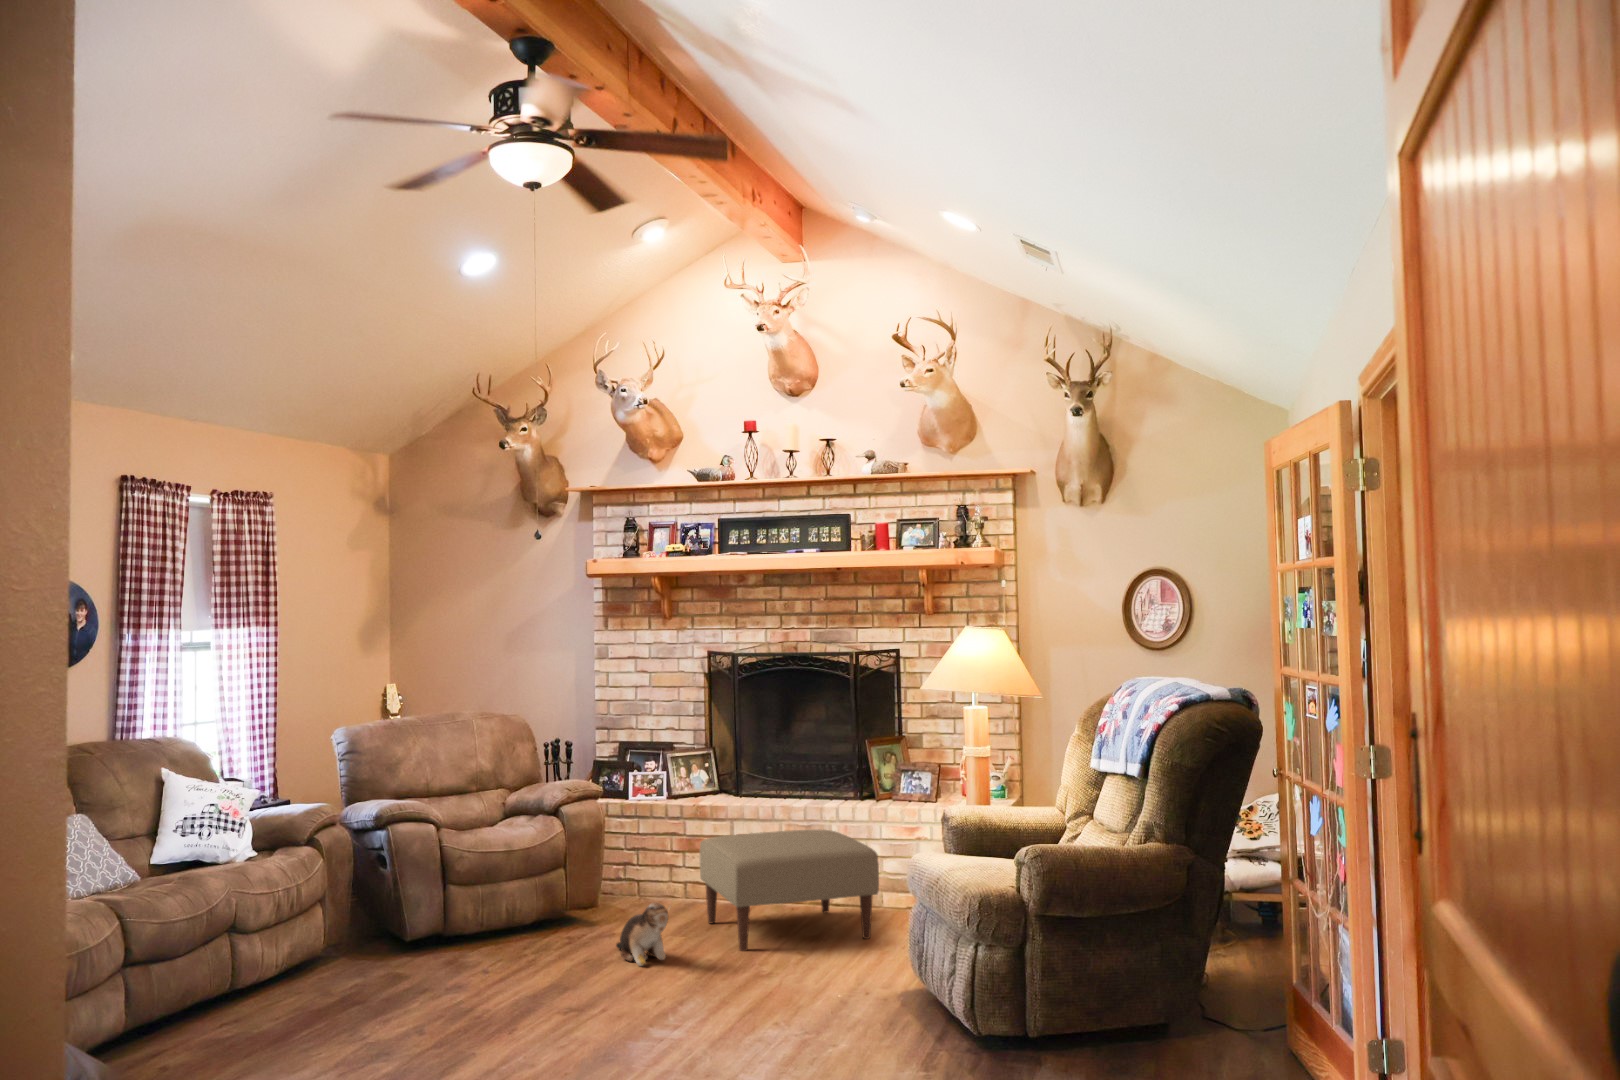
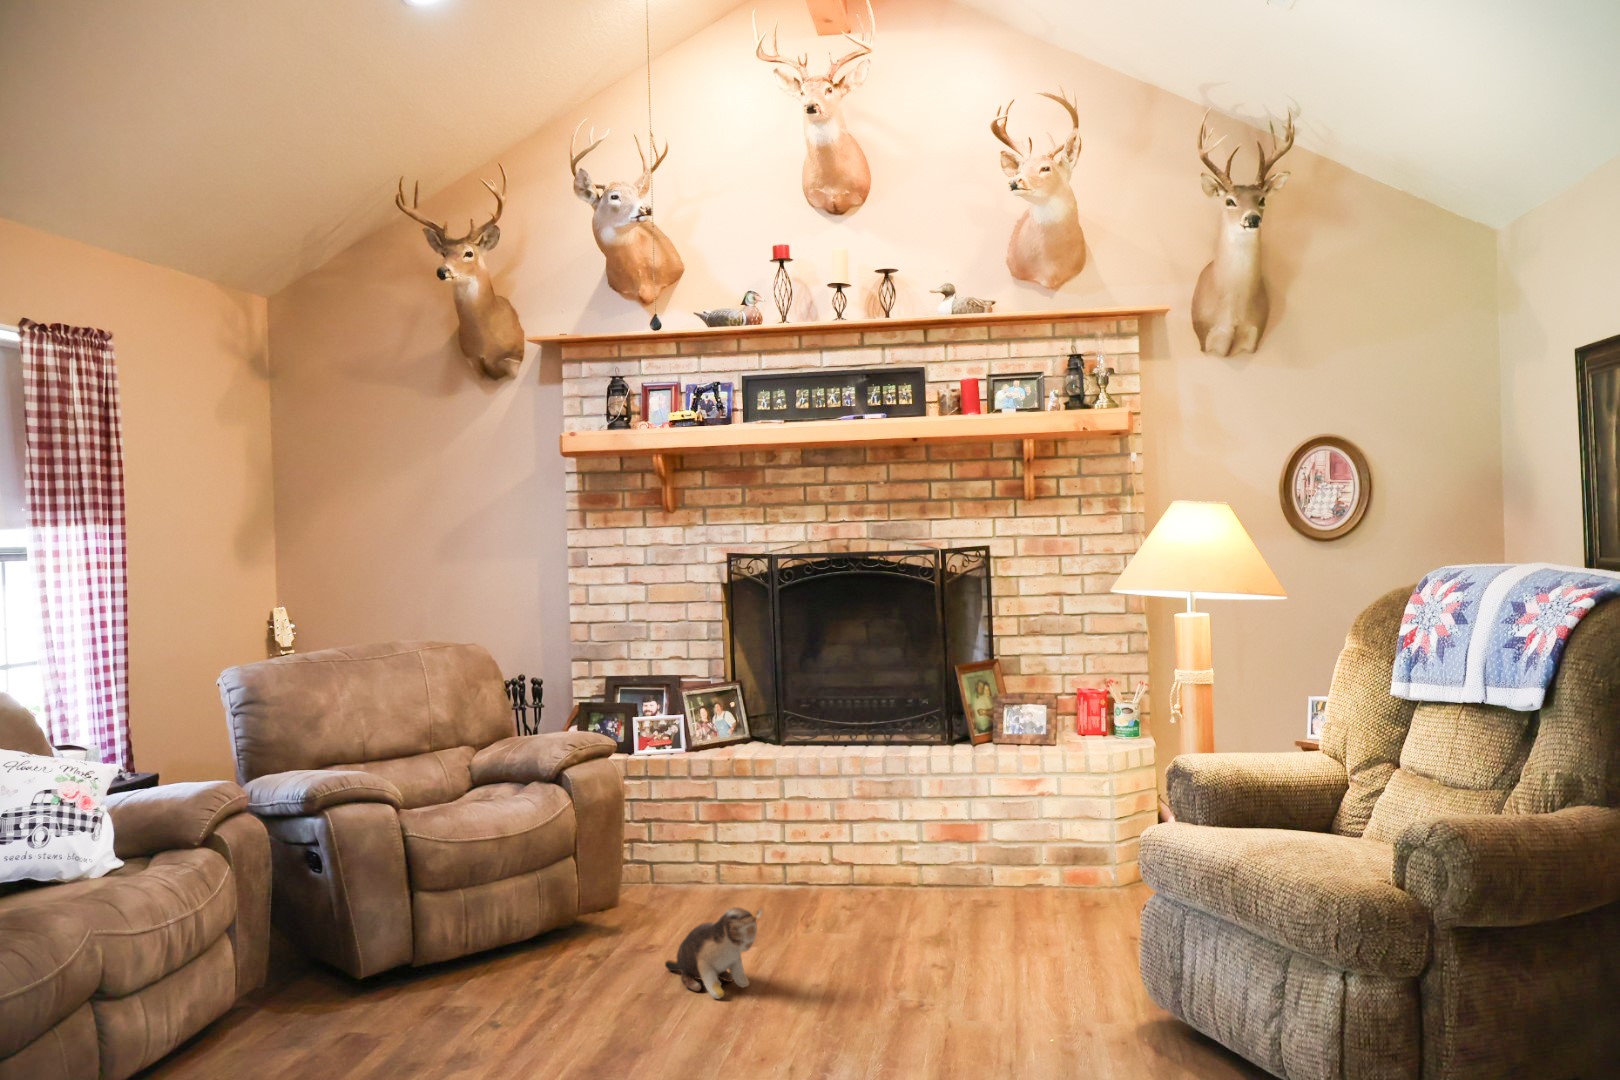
ottoman: present [700,830,879,951] -> none [756,788,1020,966]

